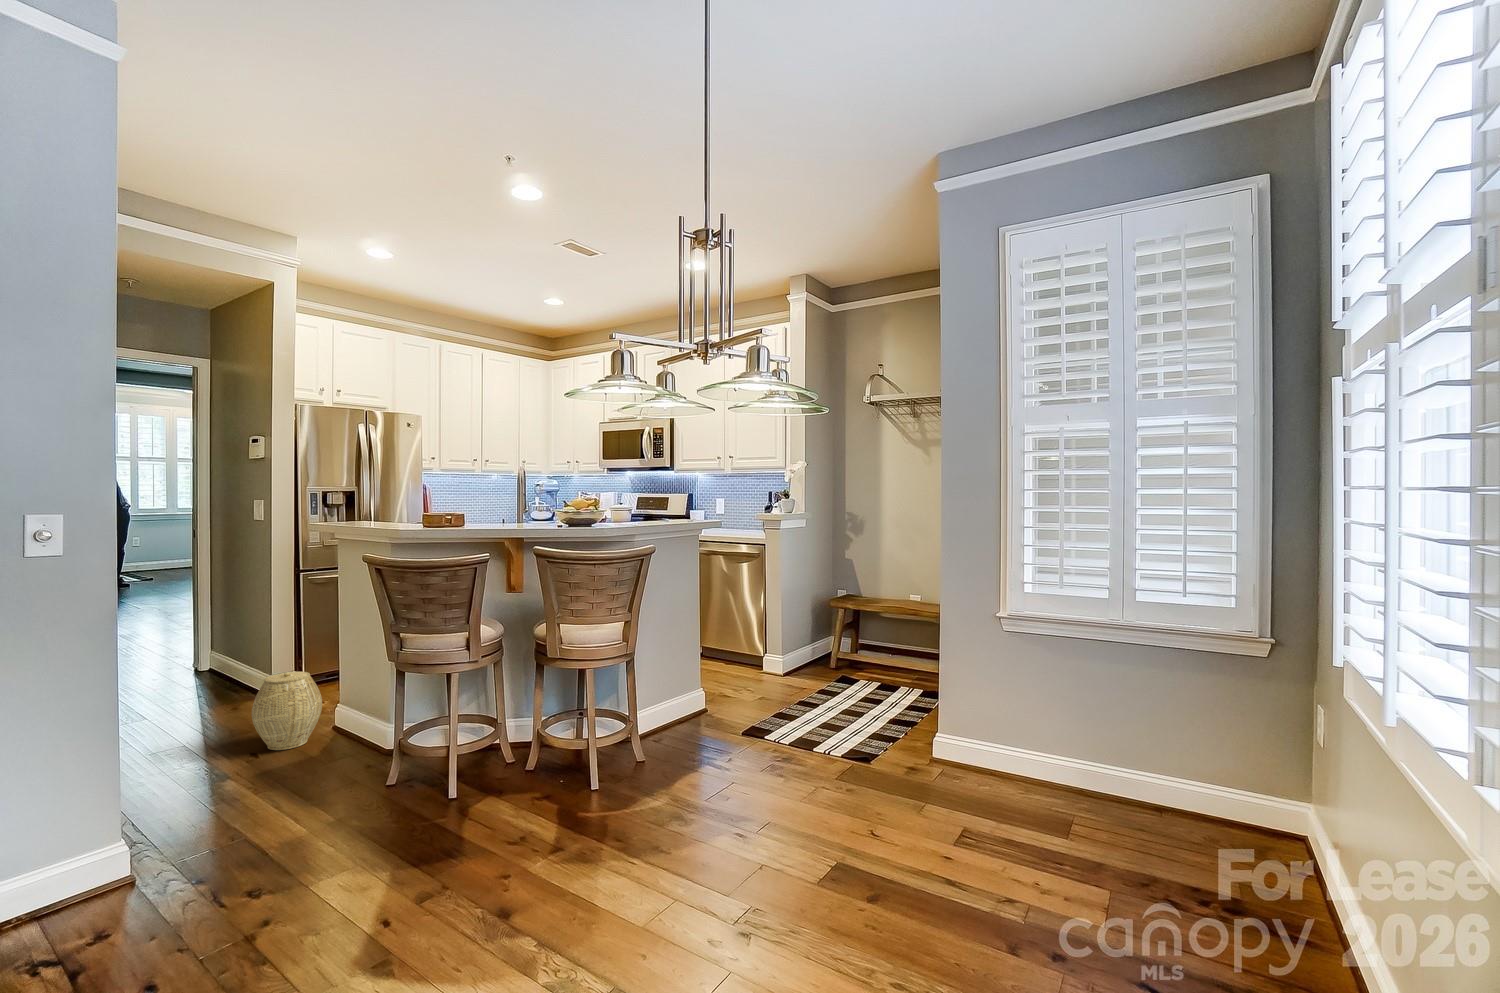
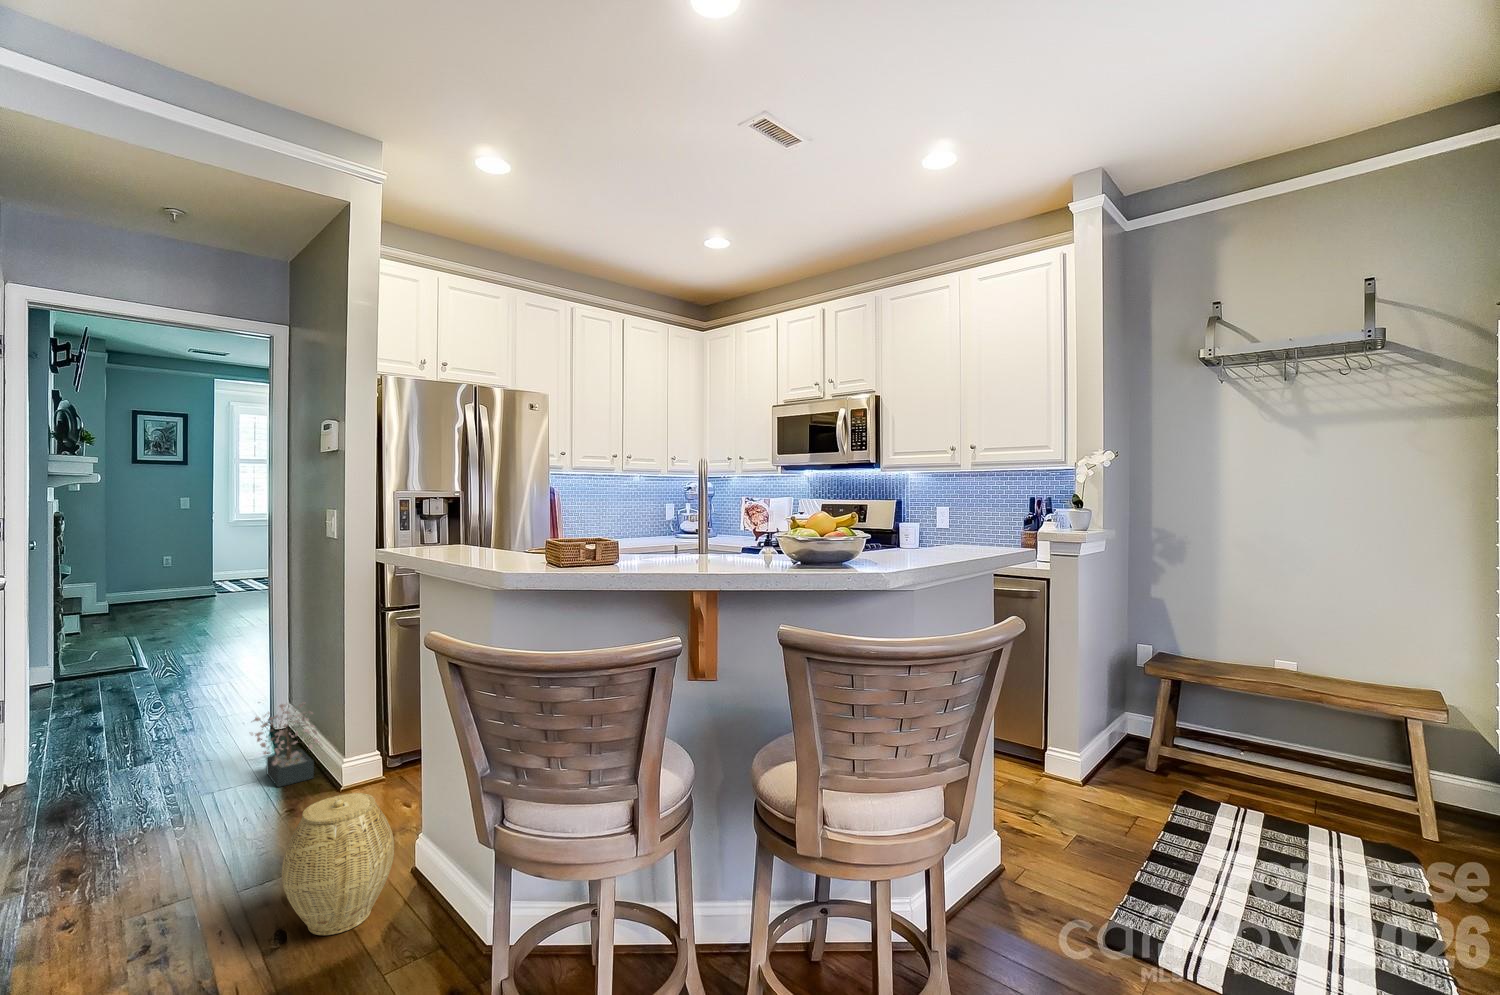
decorative plant: none [193,640,251,697] -> present [251,702,322,787]

